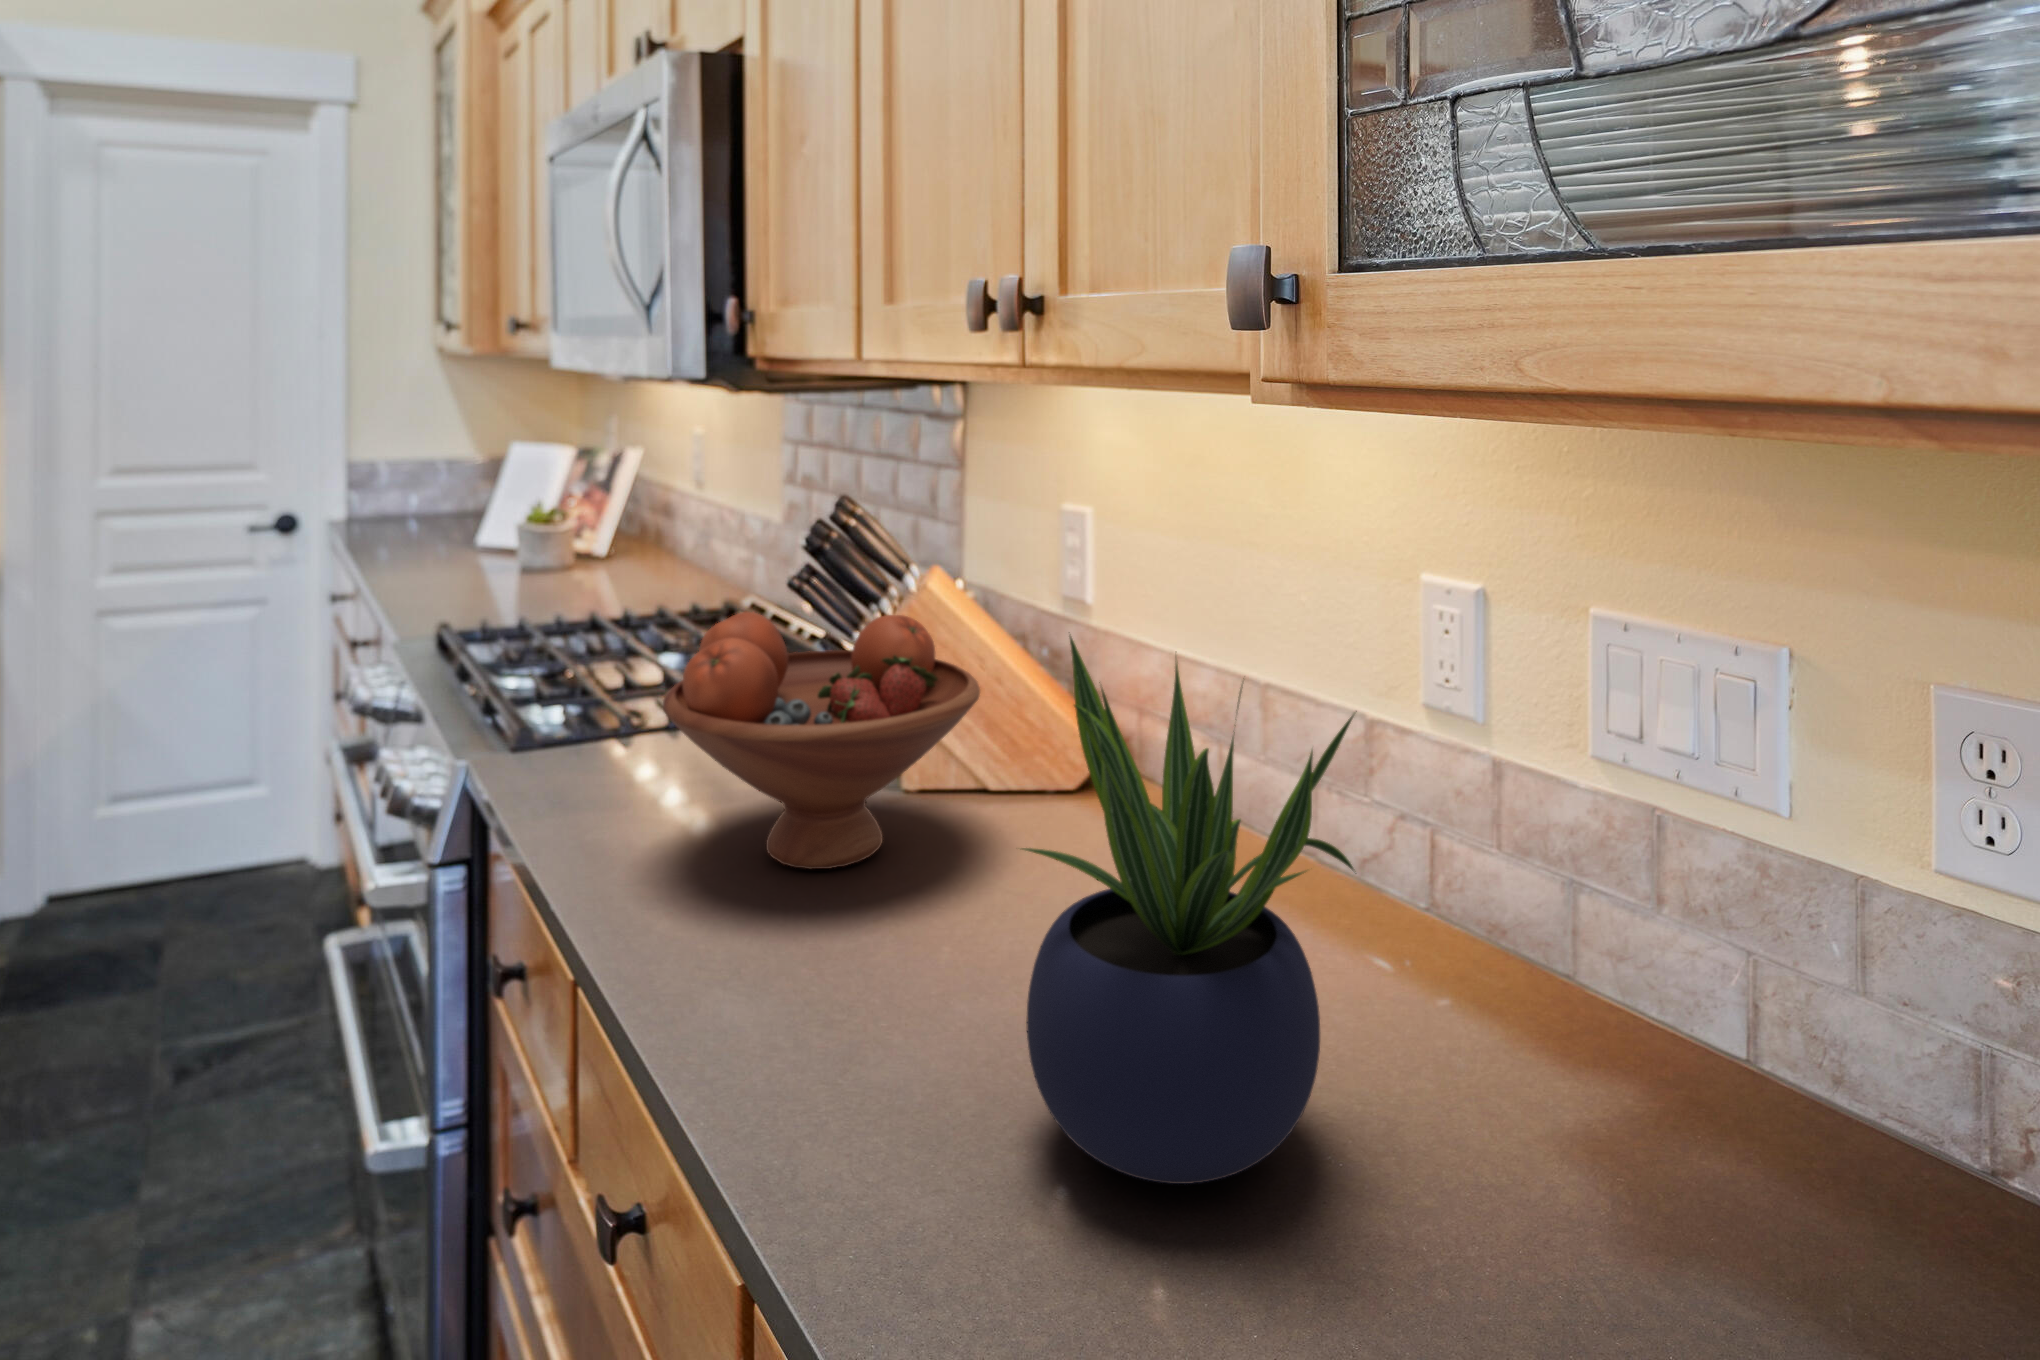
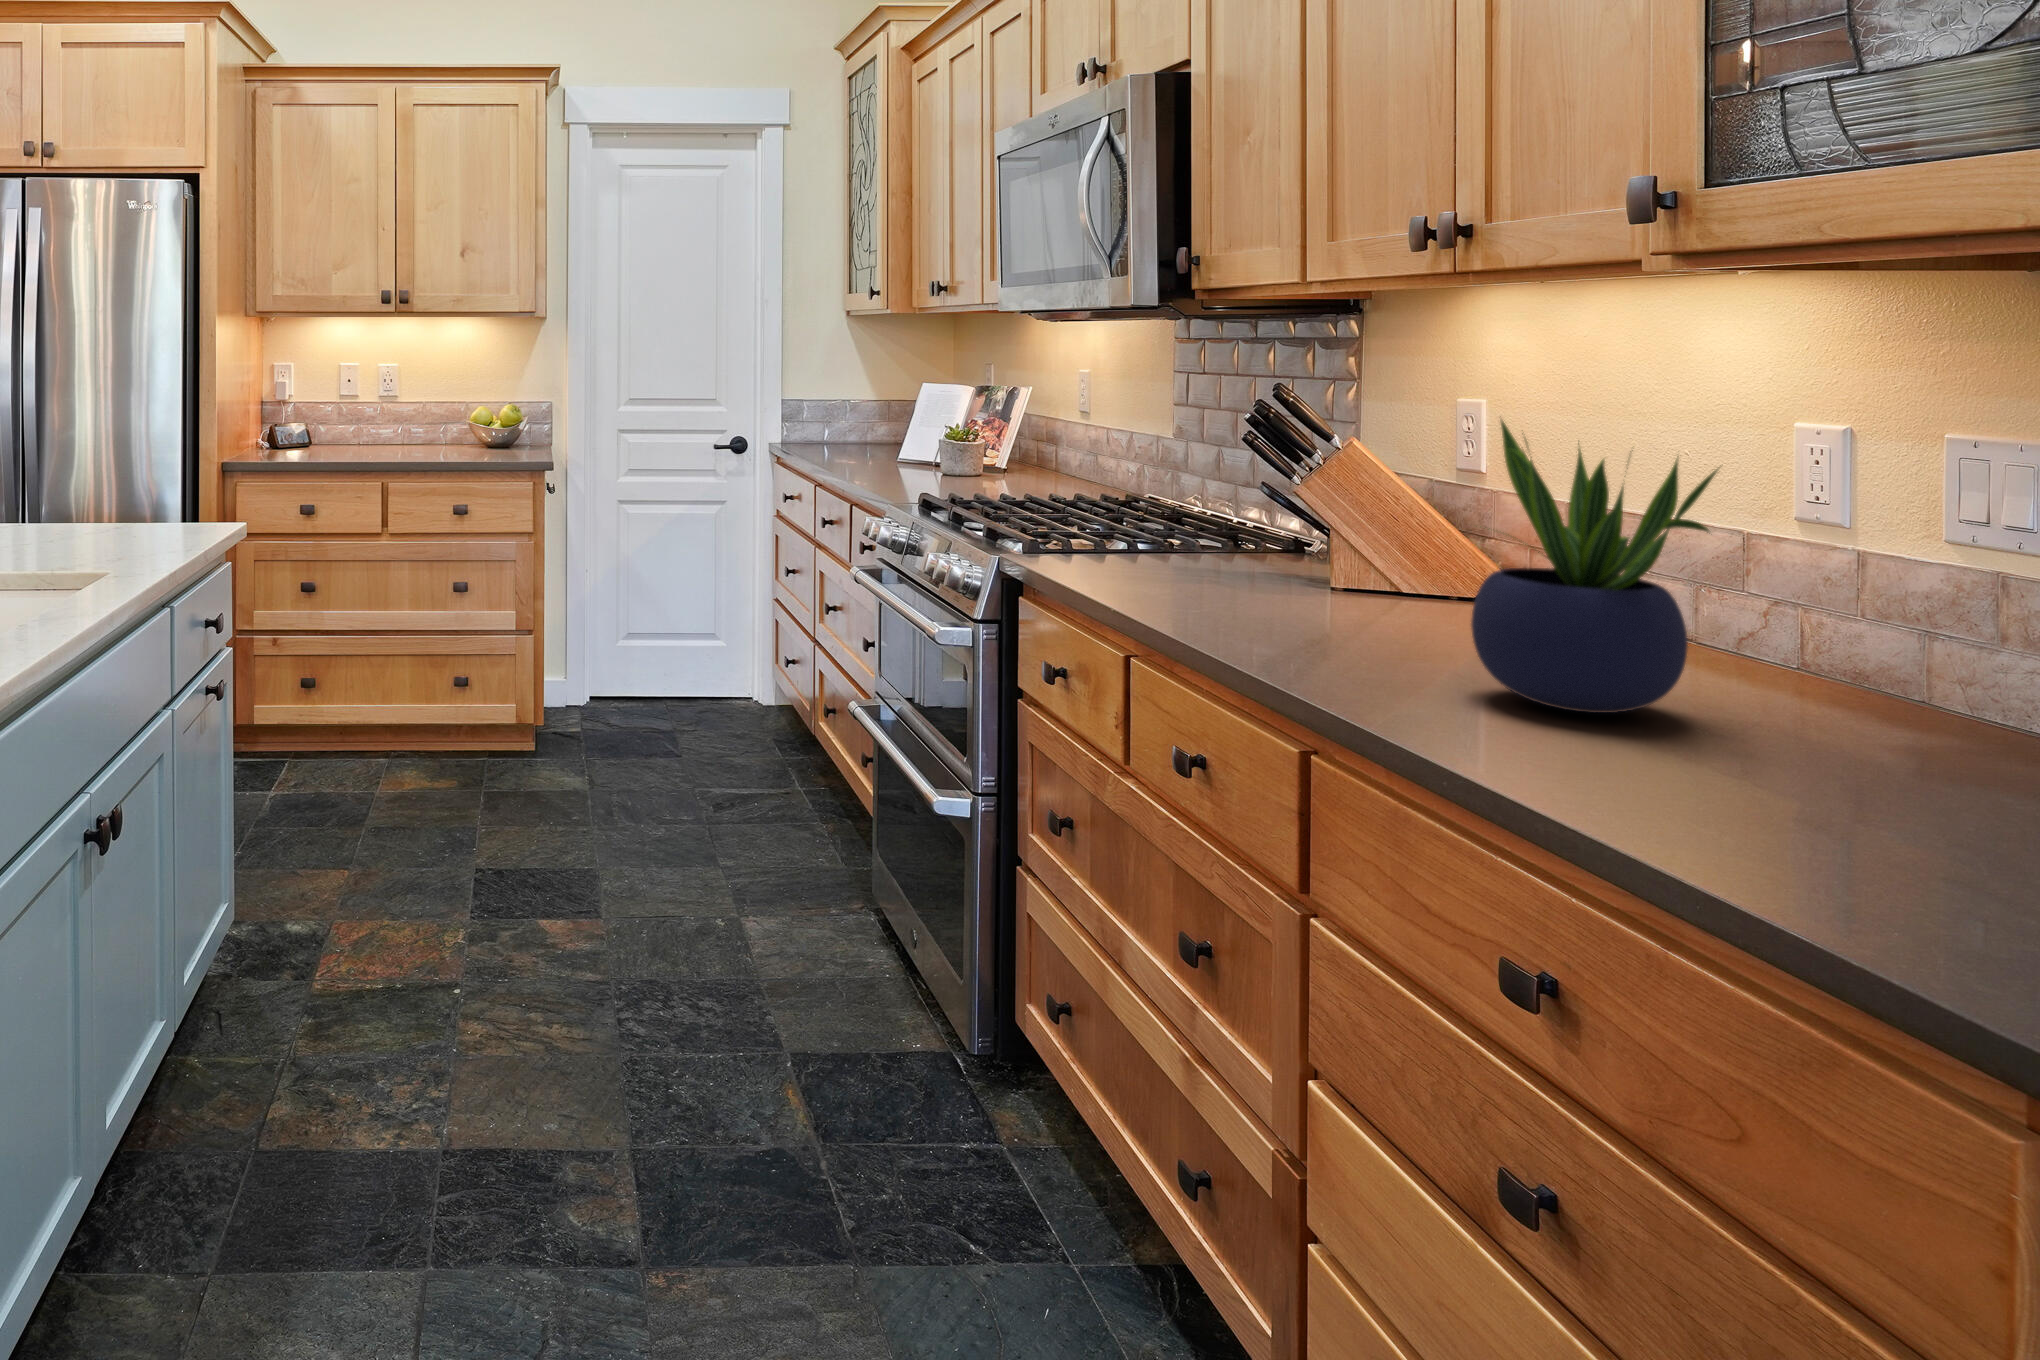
fruit bowl: present [663,612,980,869] -> none [1168,445,1403,607]

